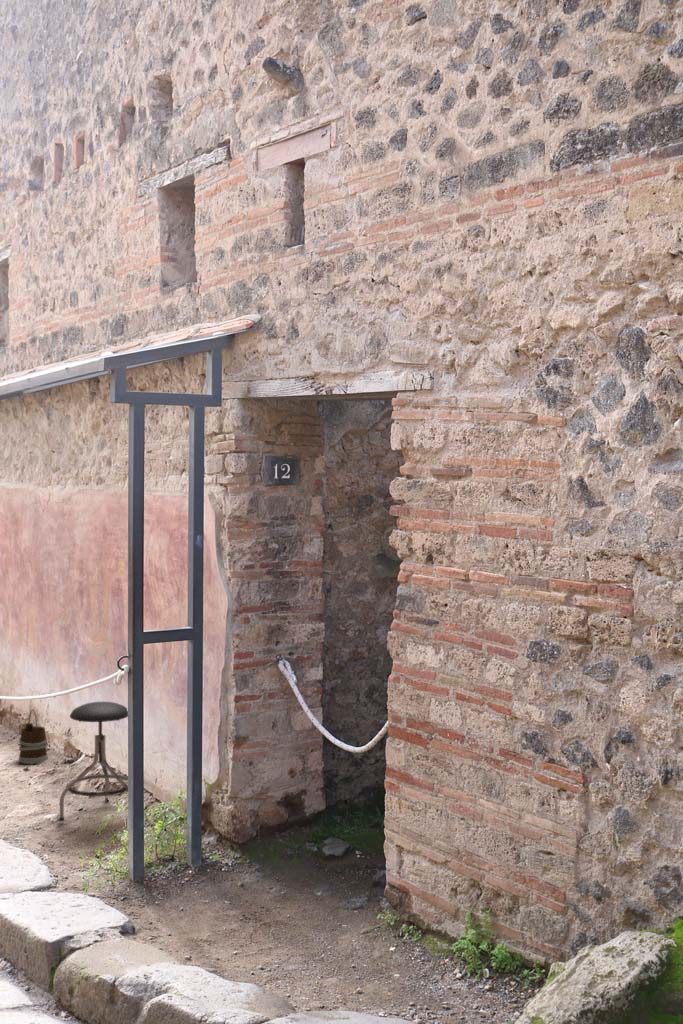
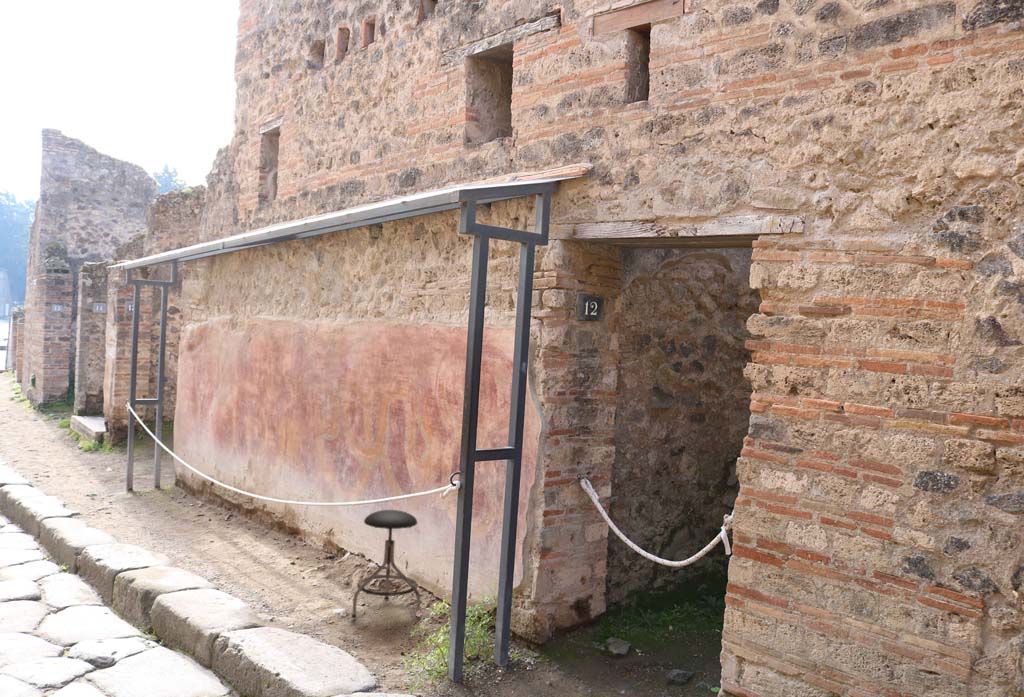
wooden bucket: present [19,709,48,764] -> none [288,513,313,562]

